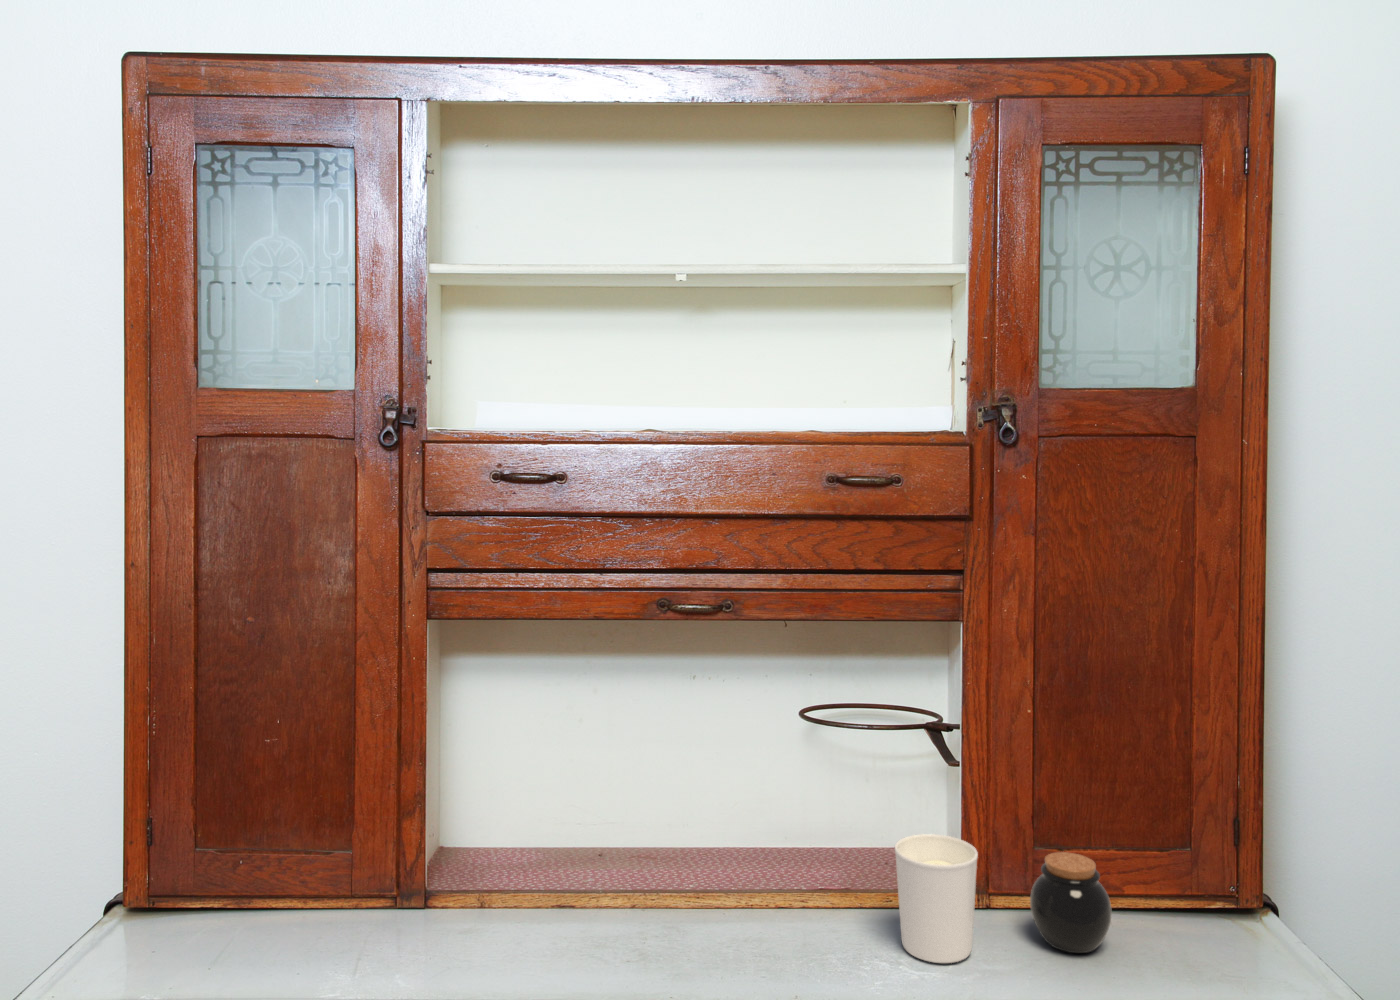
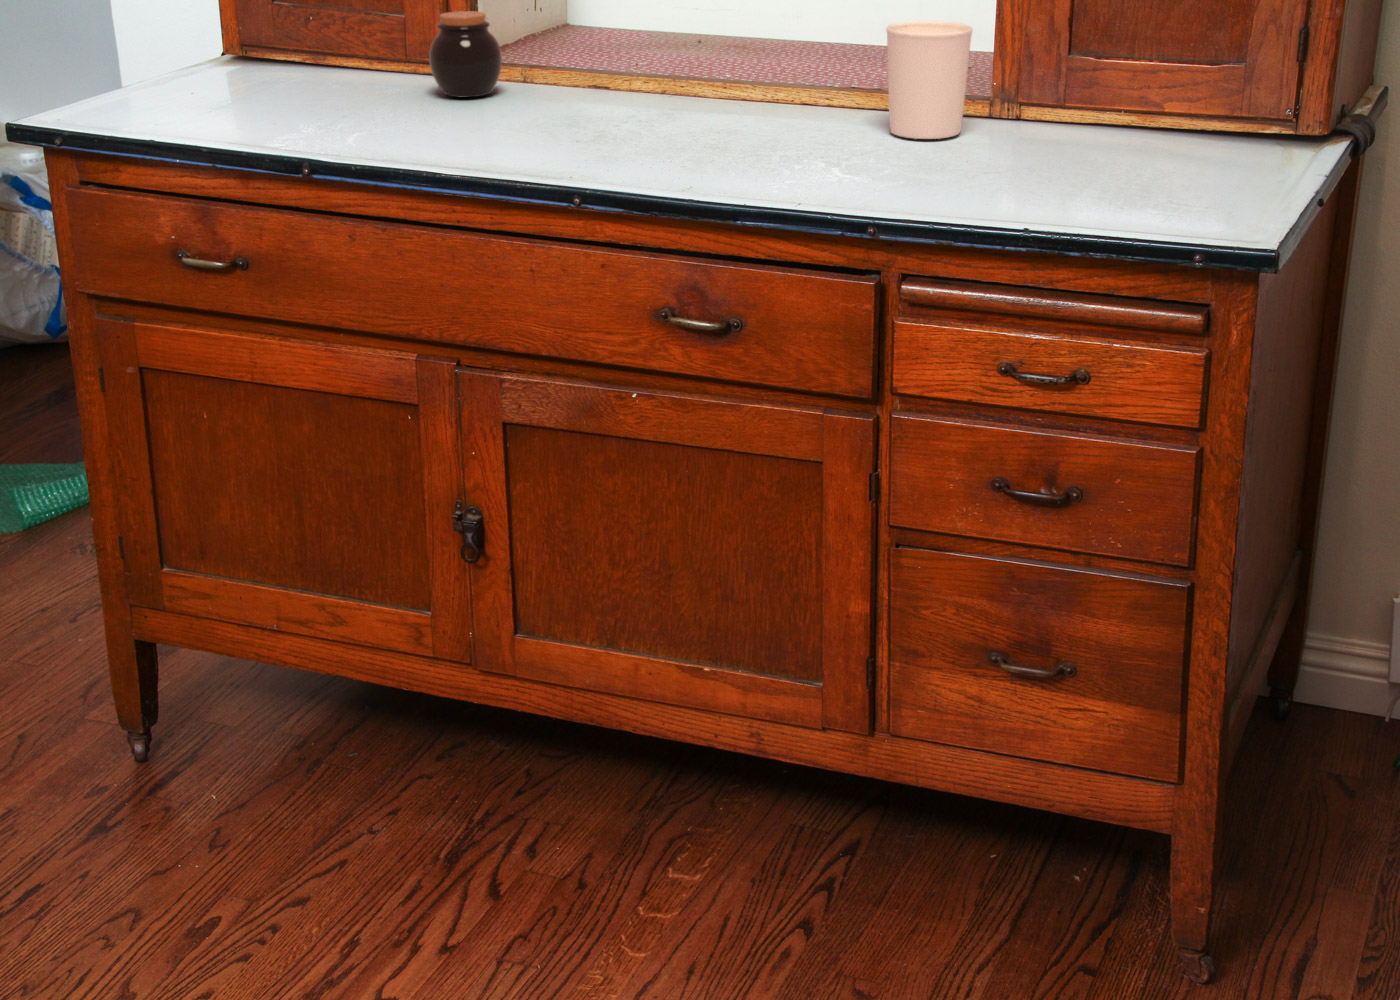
jar: present [1030,852,1112,953] -> present [429,11,502,97]

